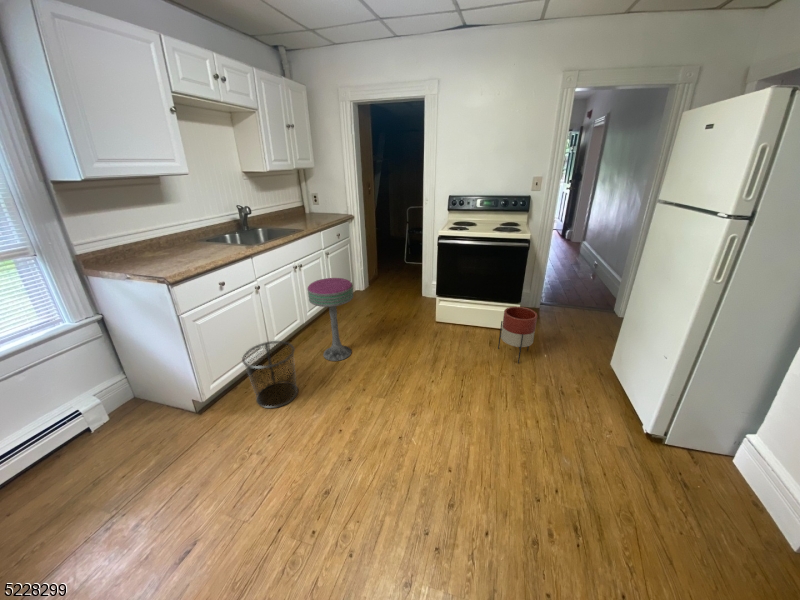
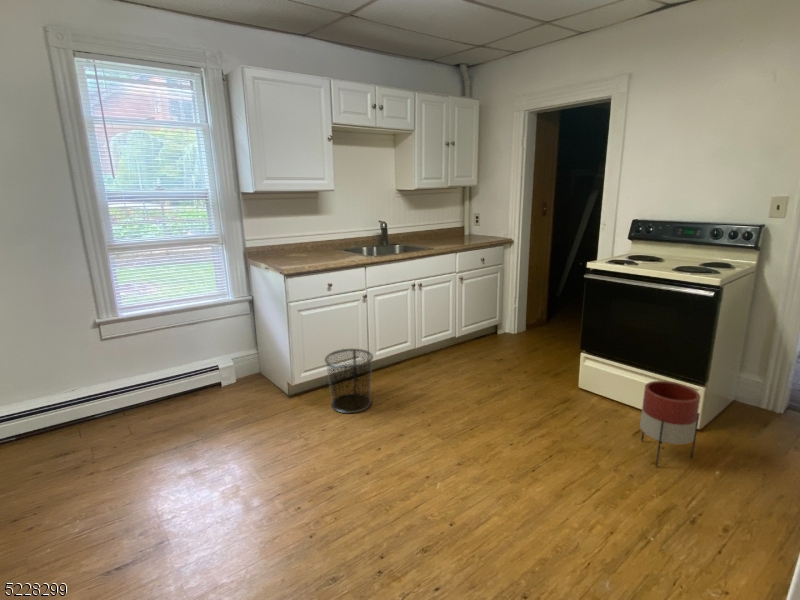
bar stool: present [307,278,353,361] -> none [407,300,456,394]

